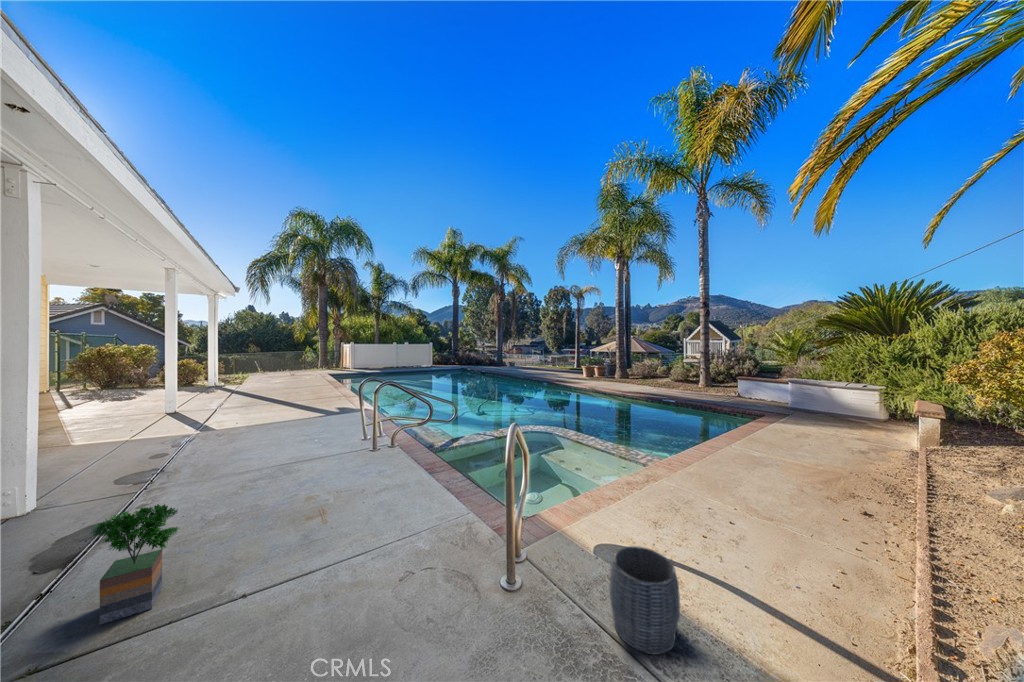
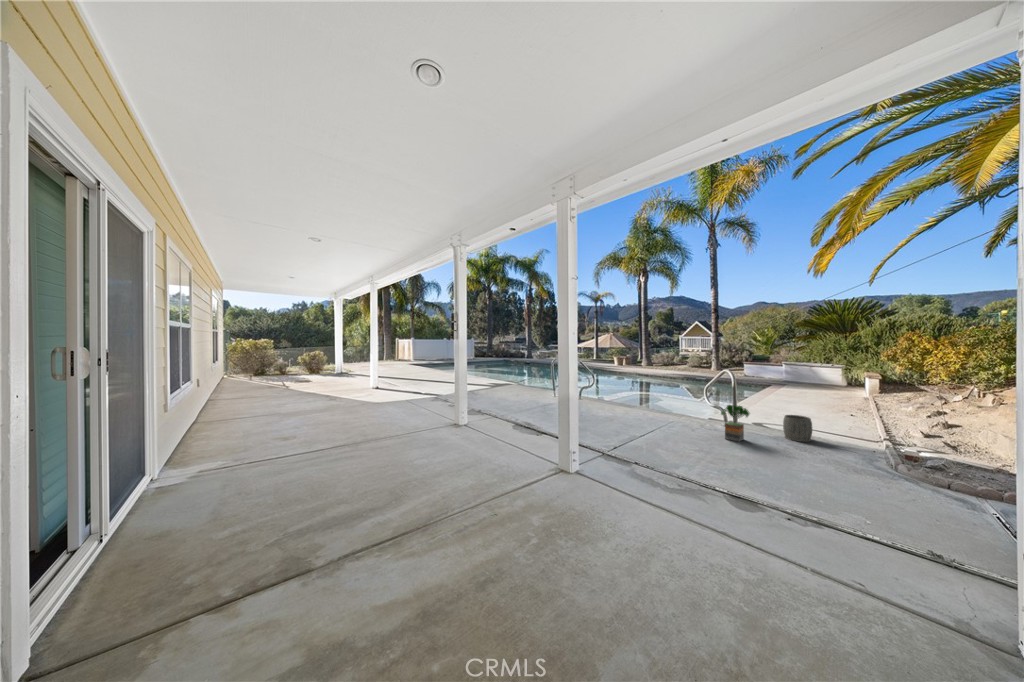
potted tree: present [91,504,179,625] -> present [721,405,749,442]

